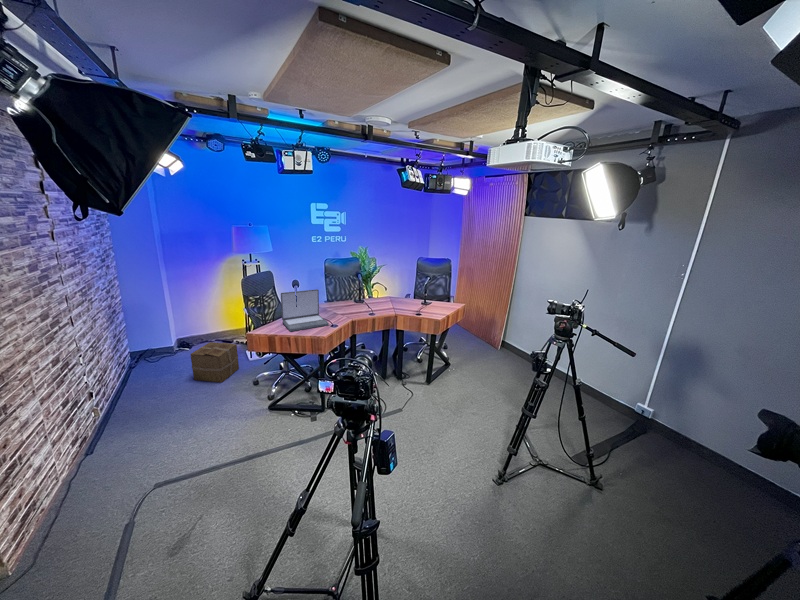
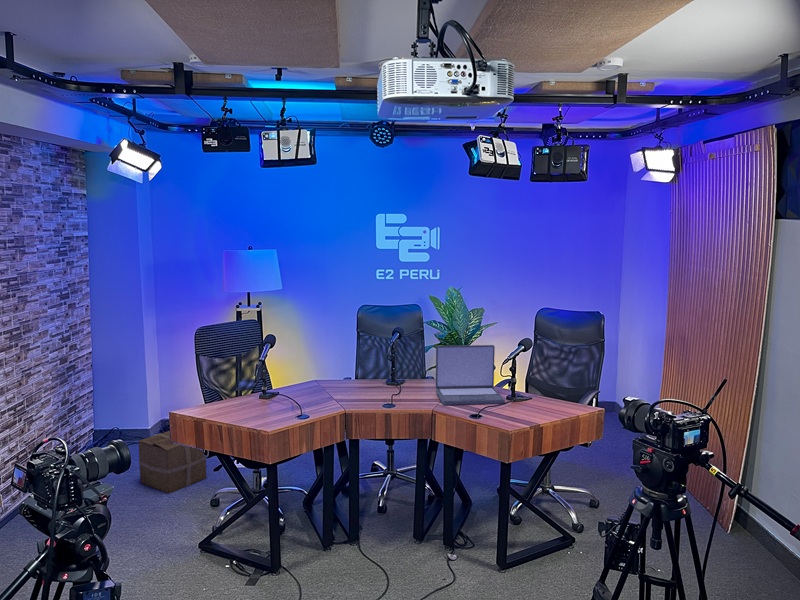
laptop: present [281,289,329,332] -> present [436,345,505,405]

